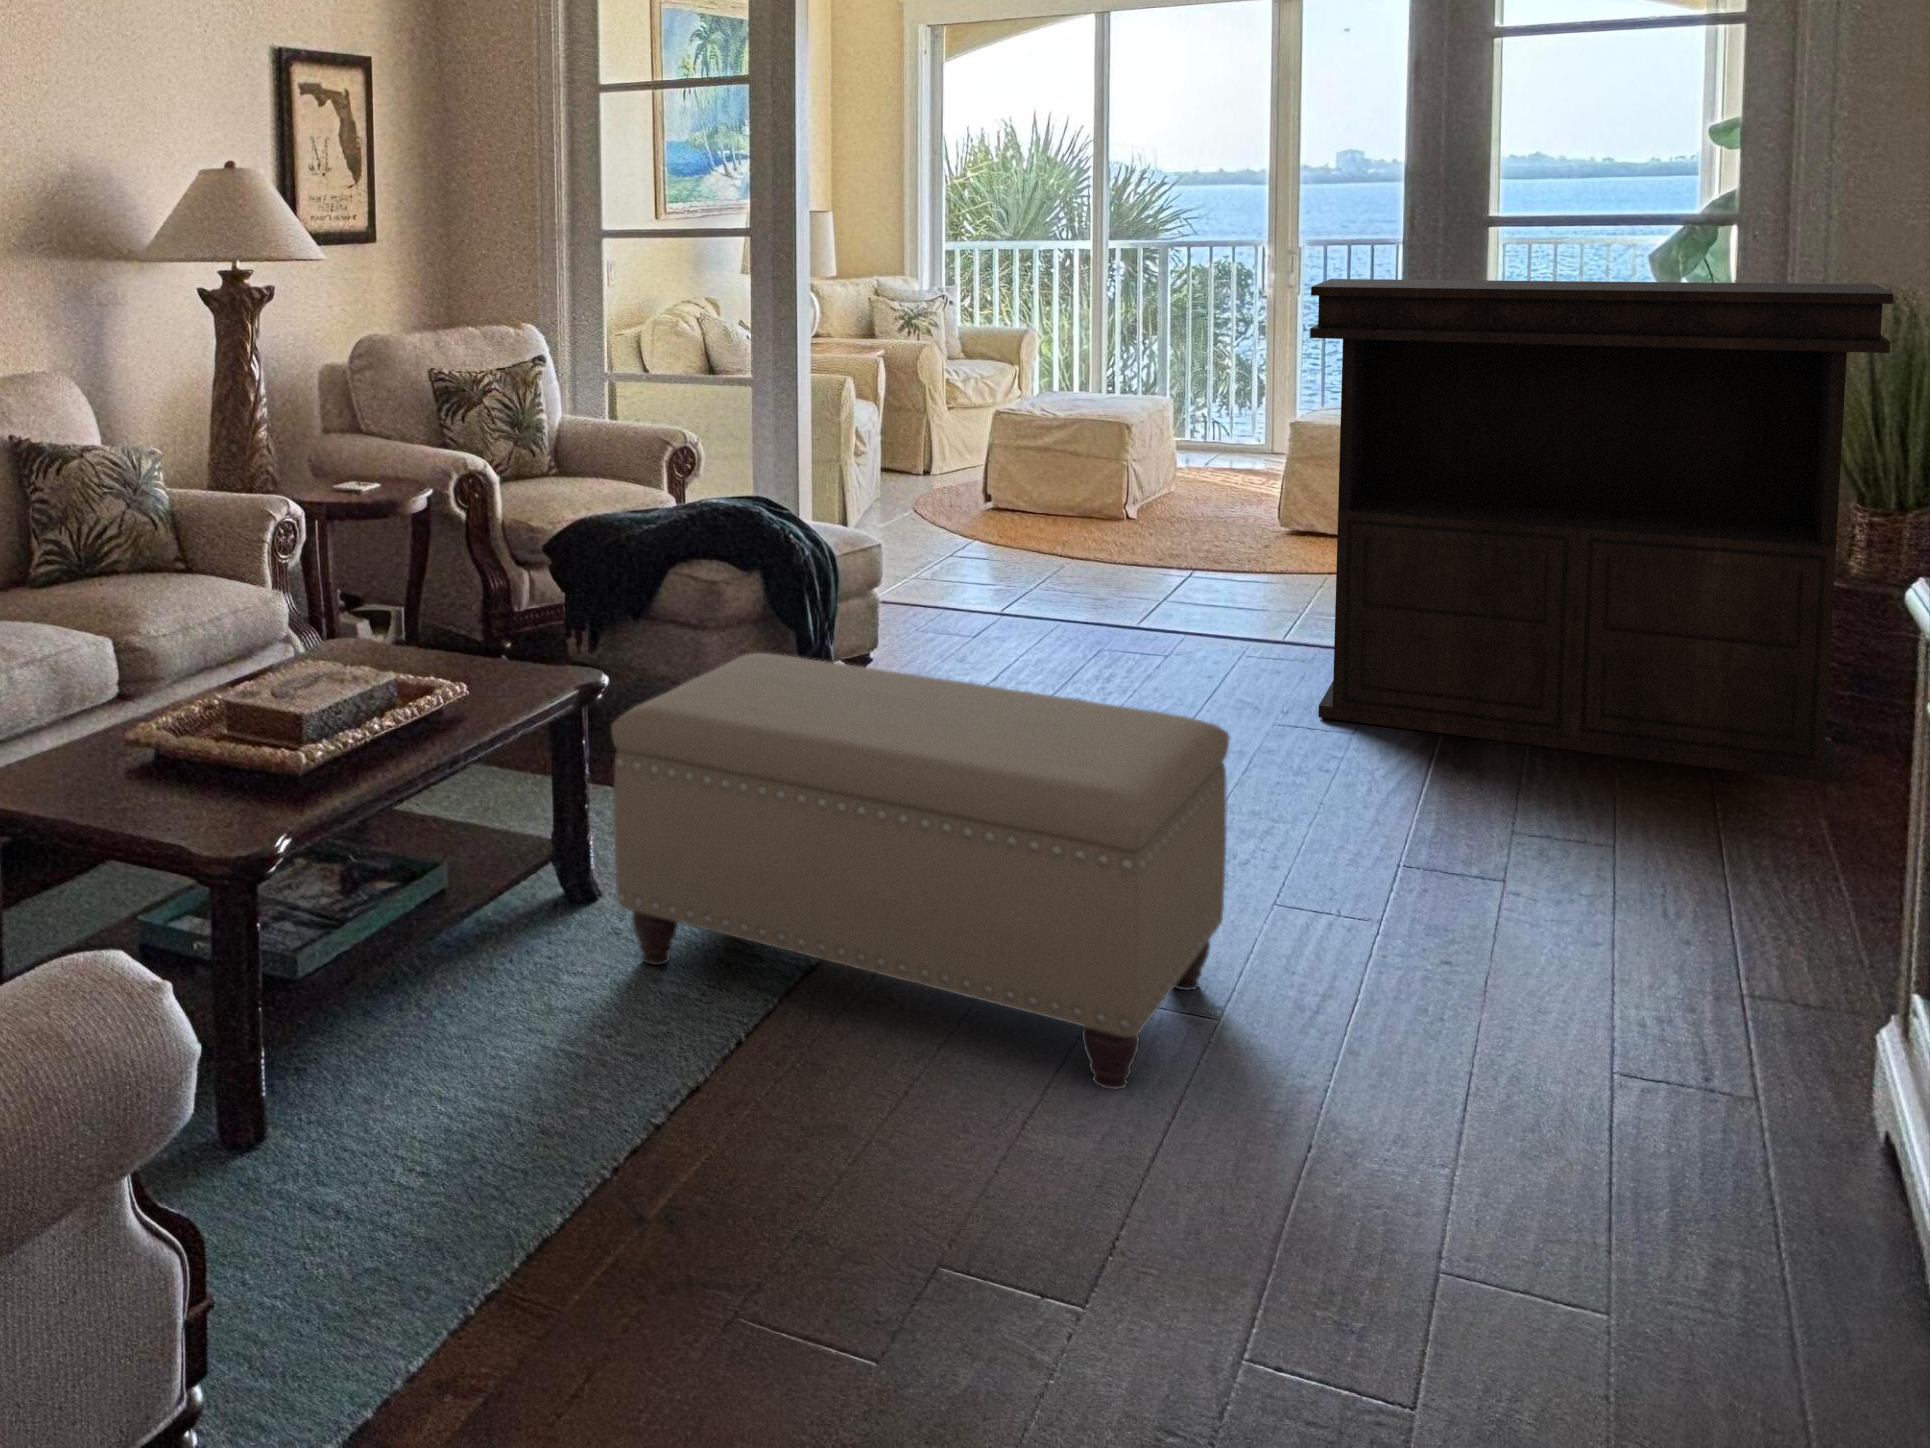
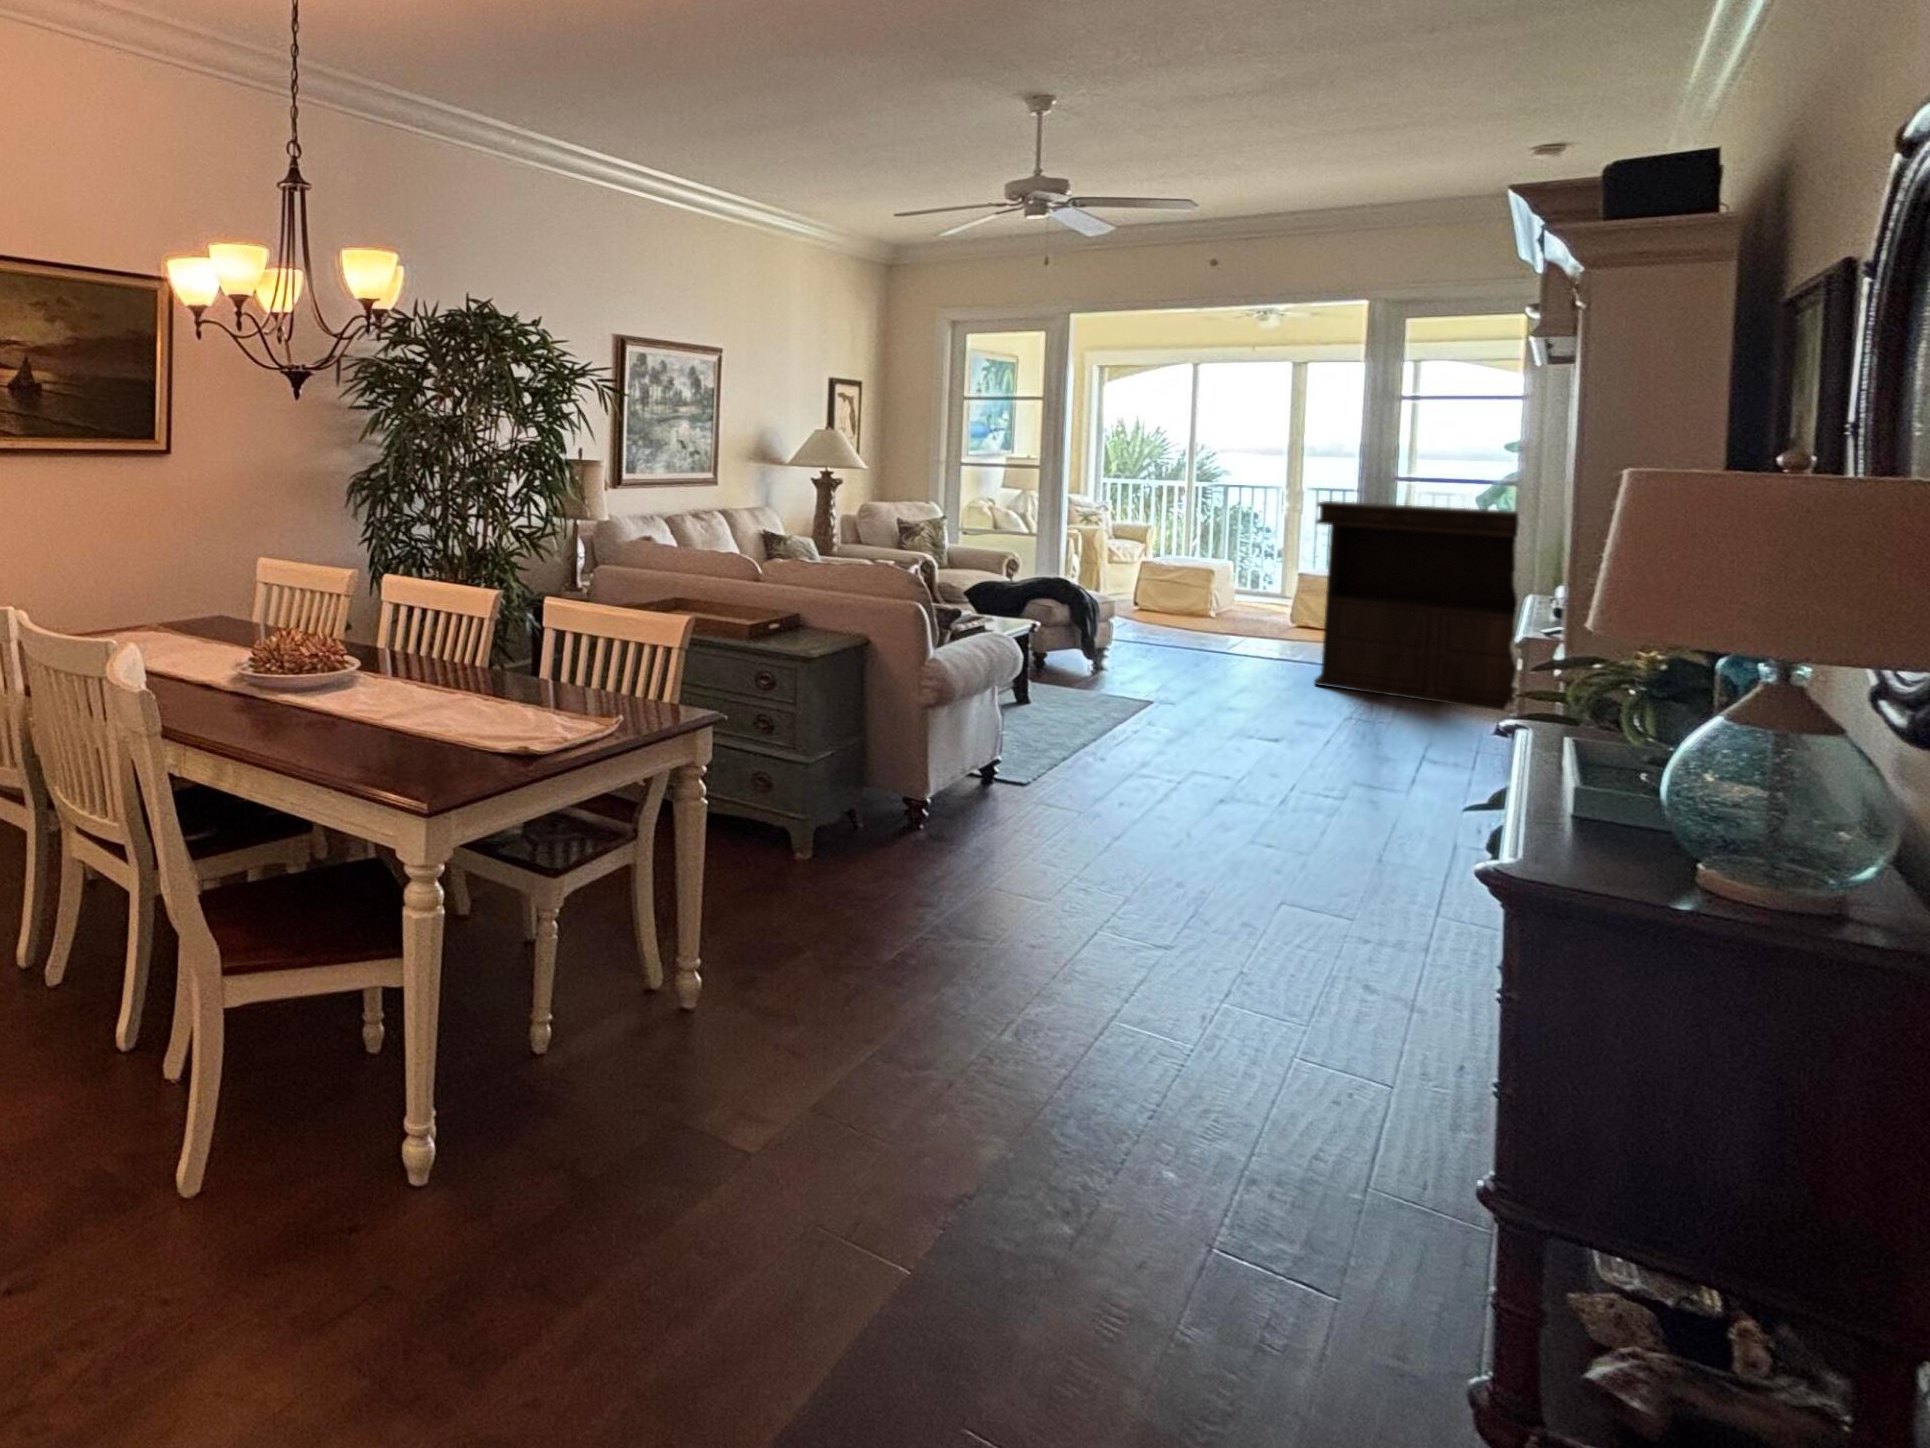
ottoman: present [611,653,1229,1089] -> none [1048,620,1283,753]

